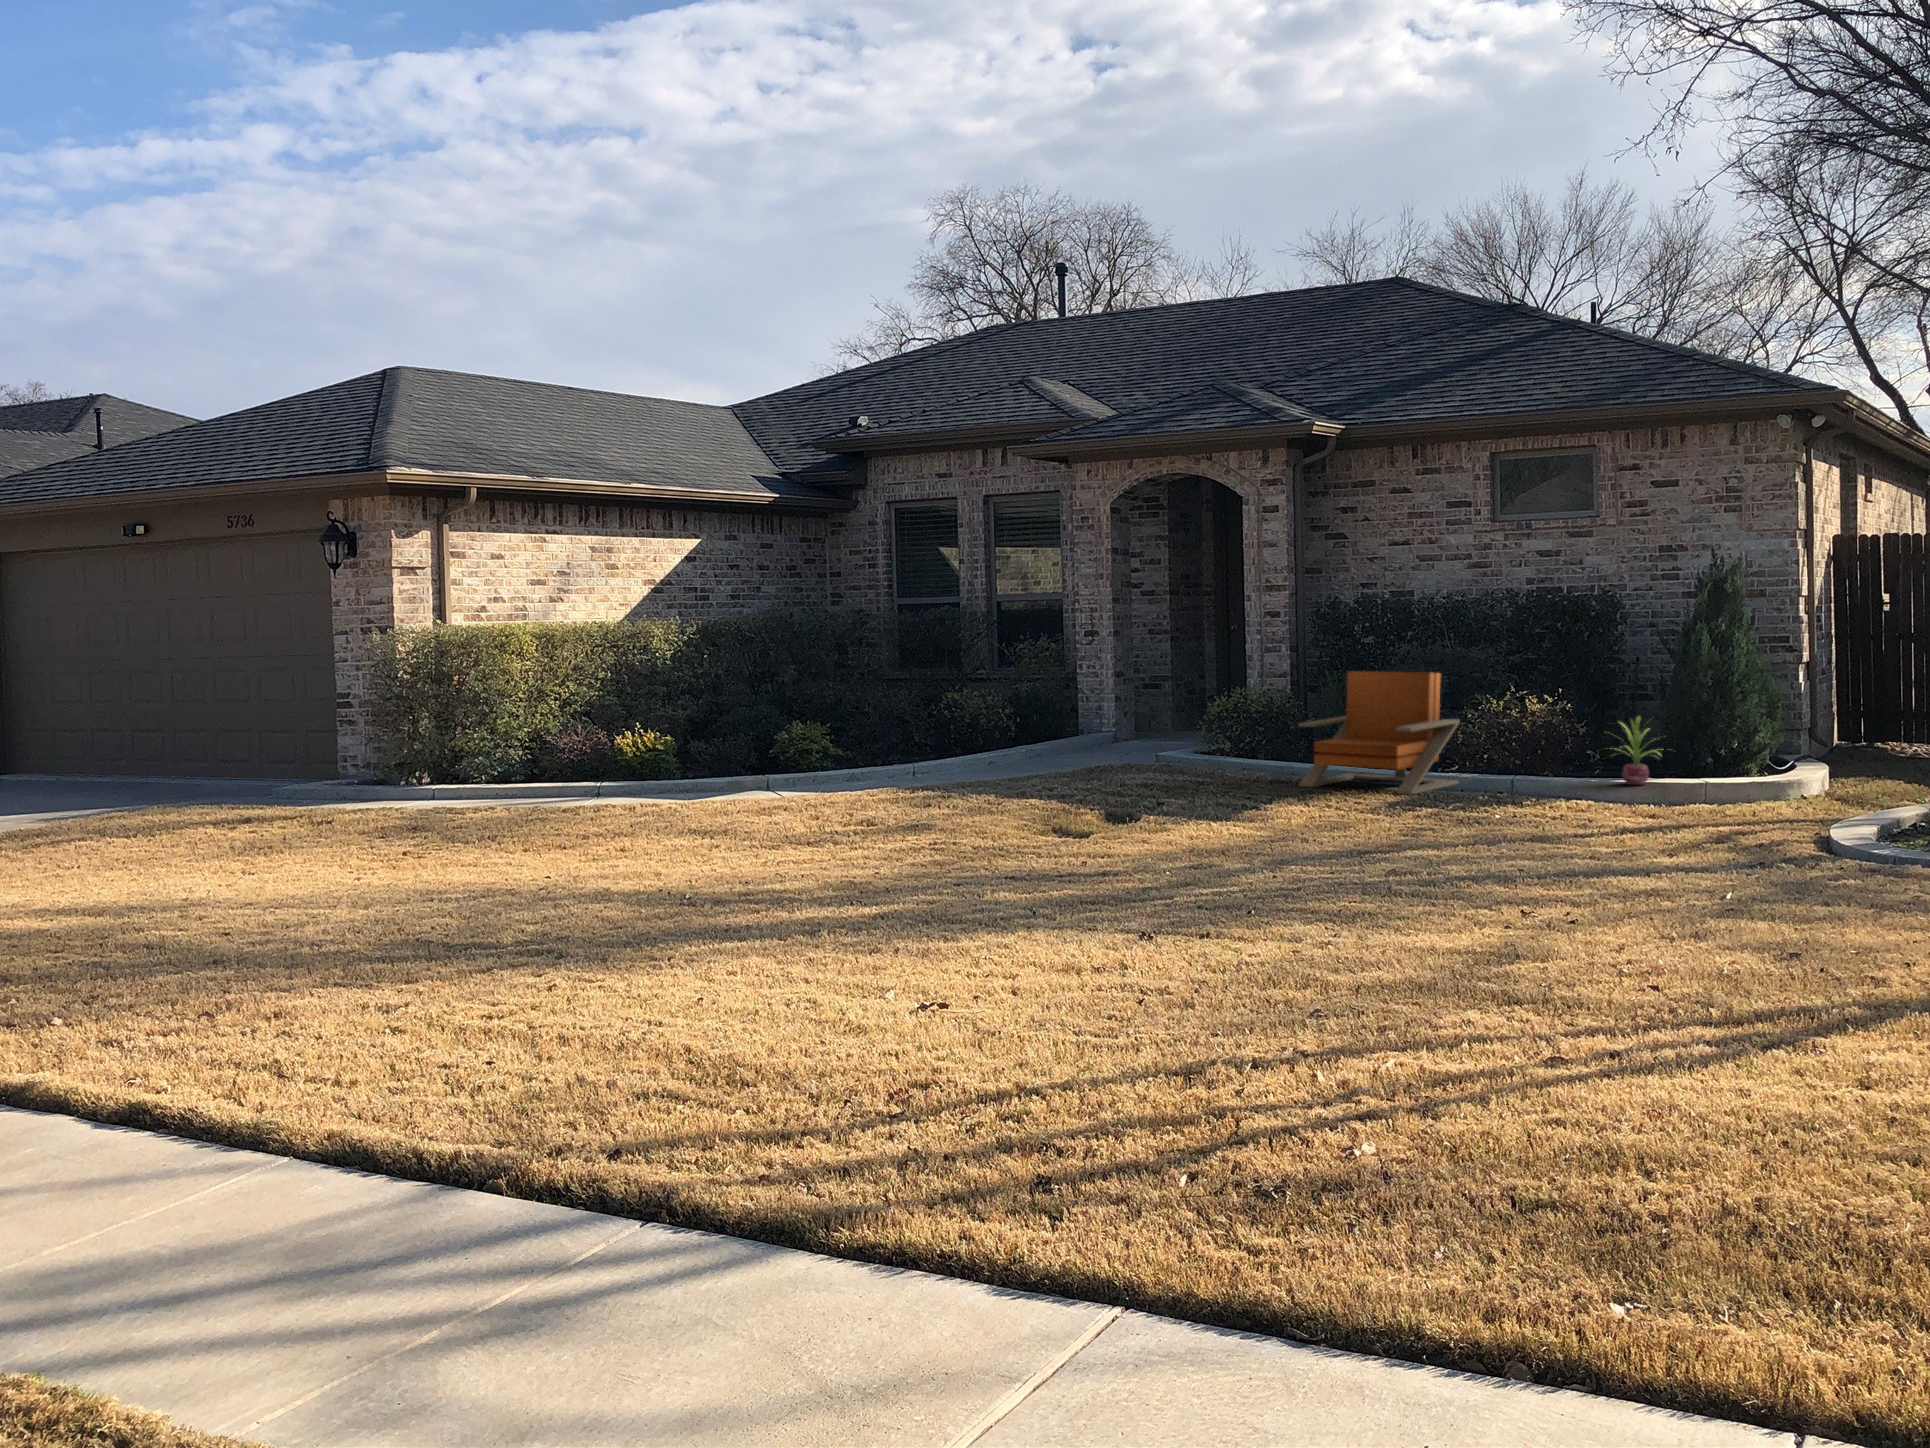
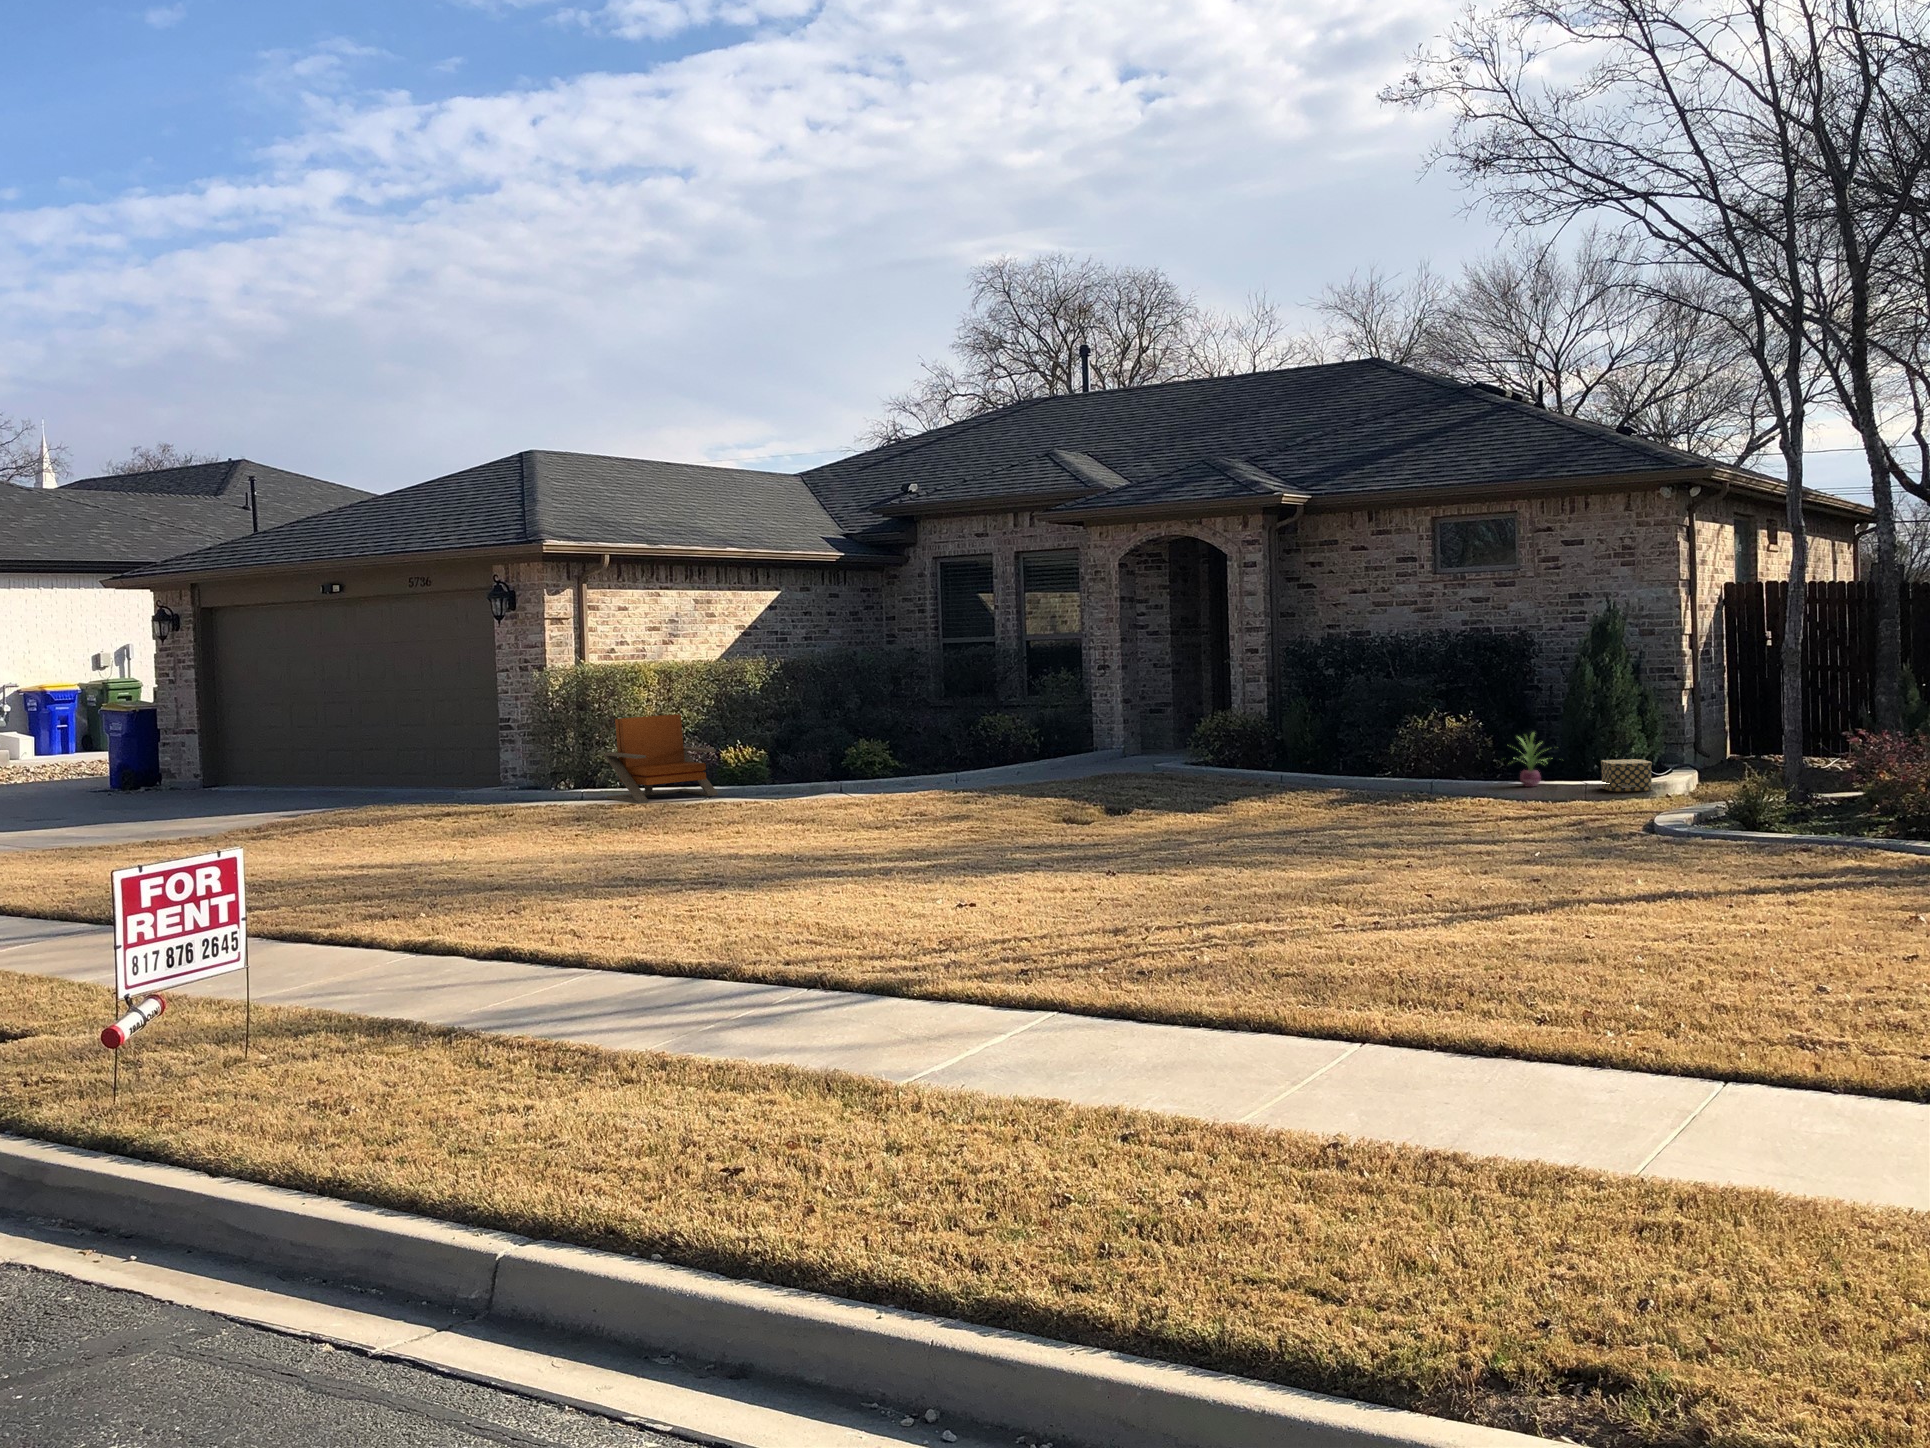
lounge chair: present [1299,671,1460,795] -> present [604,714,718,803]
storage box: none [1730,752,1799,793] -> present [1601,759,1652,792]

